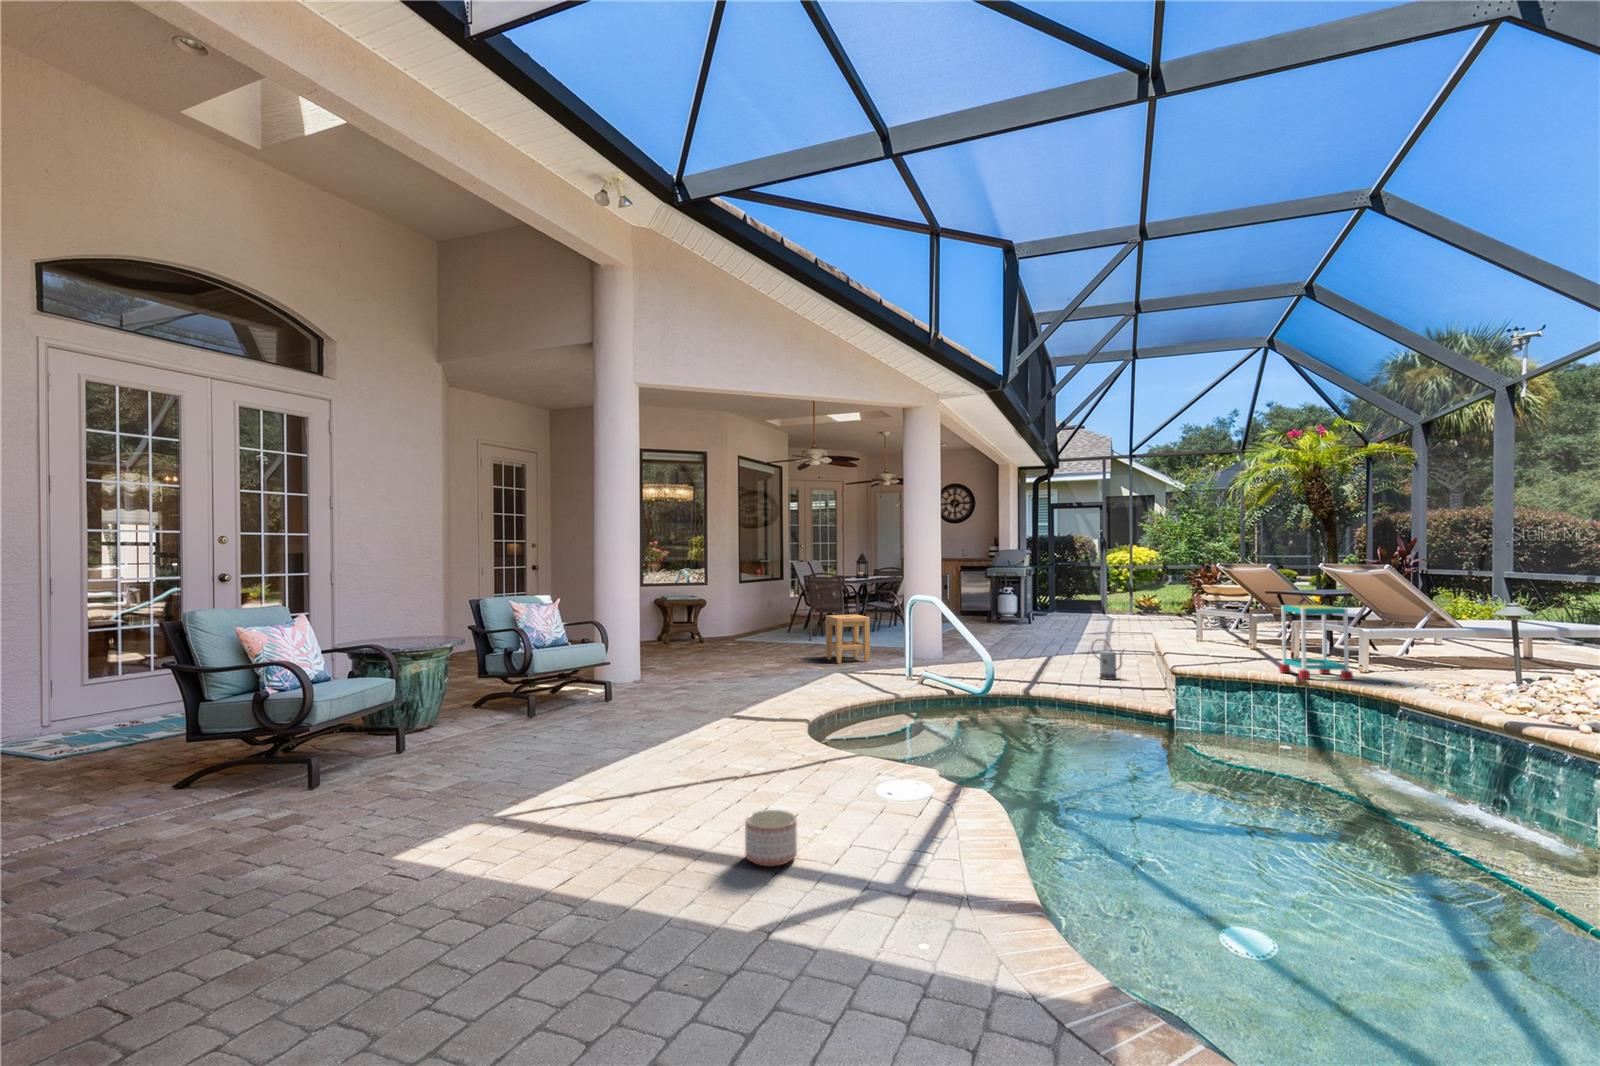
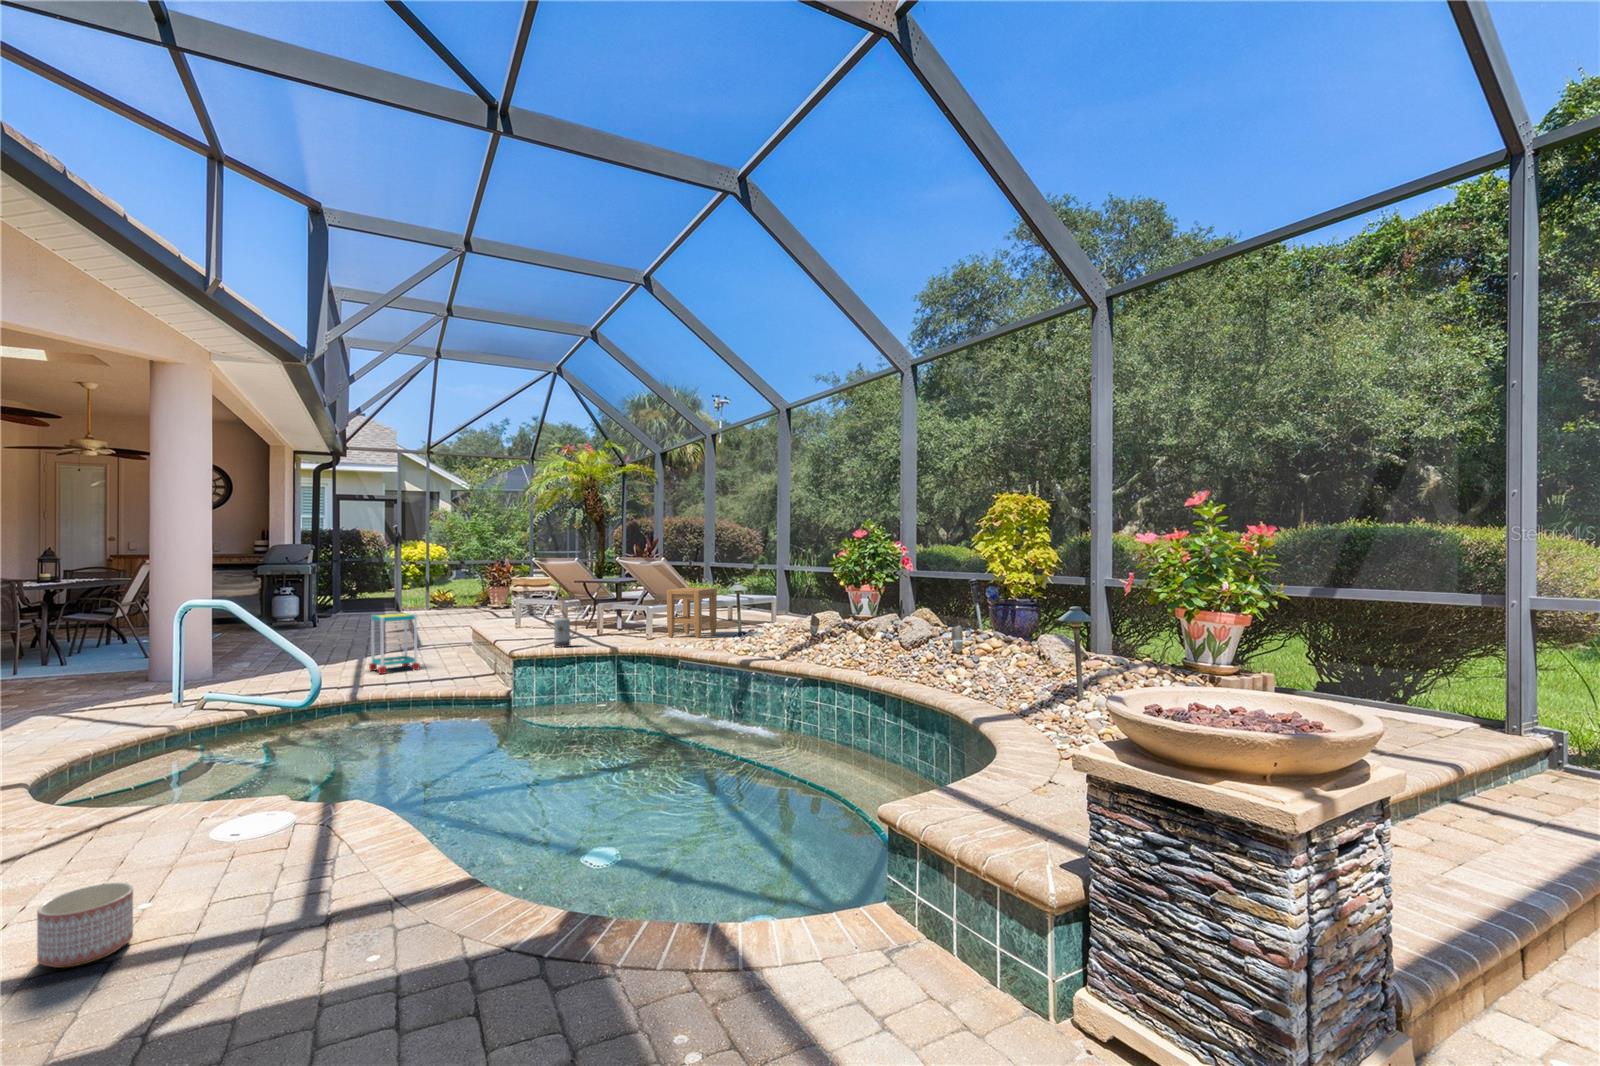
side table: present [1279,605,1353,680] -> present [369,613,420,674]
stool: present [826,614,870,664] -> present [667,588,717,638]
watering can: present [1091,639,1124,680] -> present [544,607,579,648]

